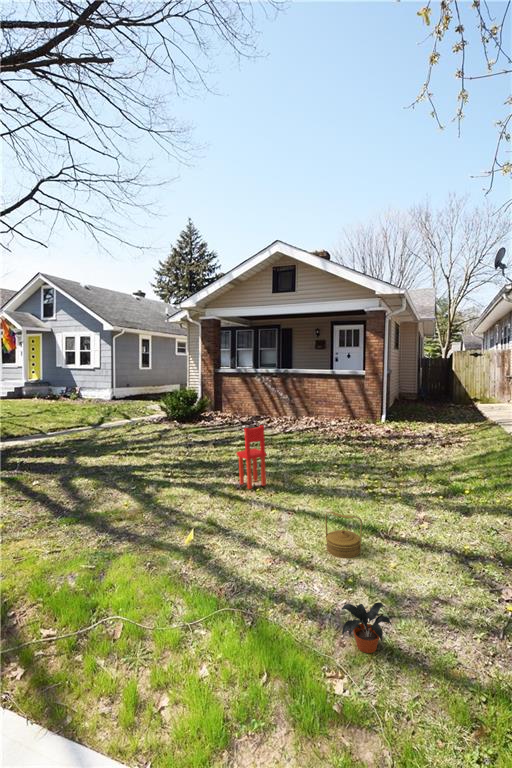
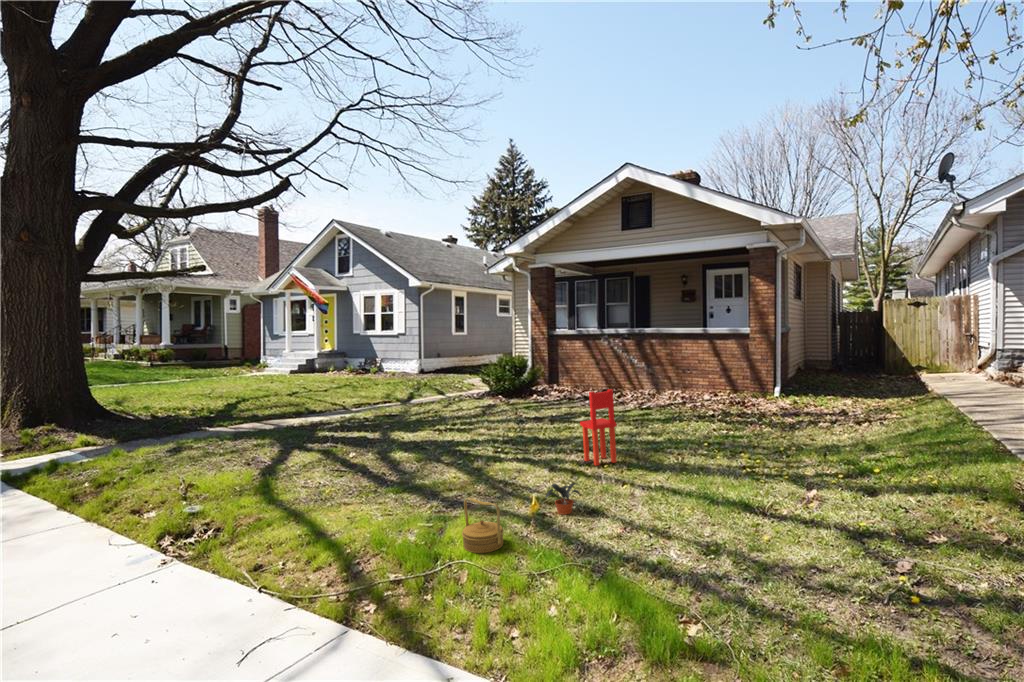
basket: present [325,512,362,558] -> present [462,498,503,553]
potted plant: present [342,602,392,653] -> present [546,483,580,515]

